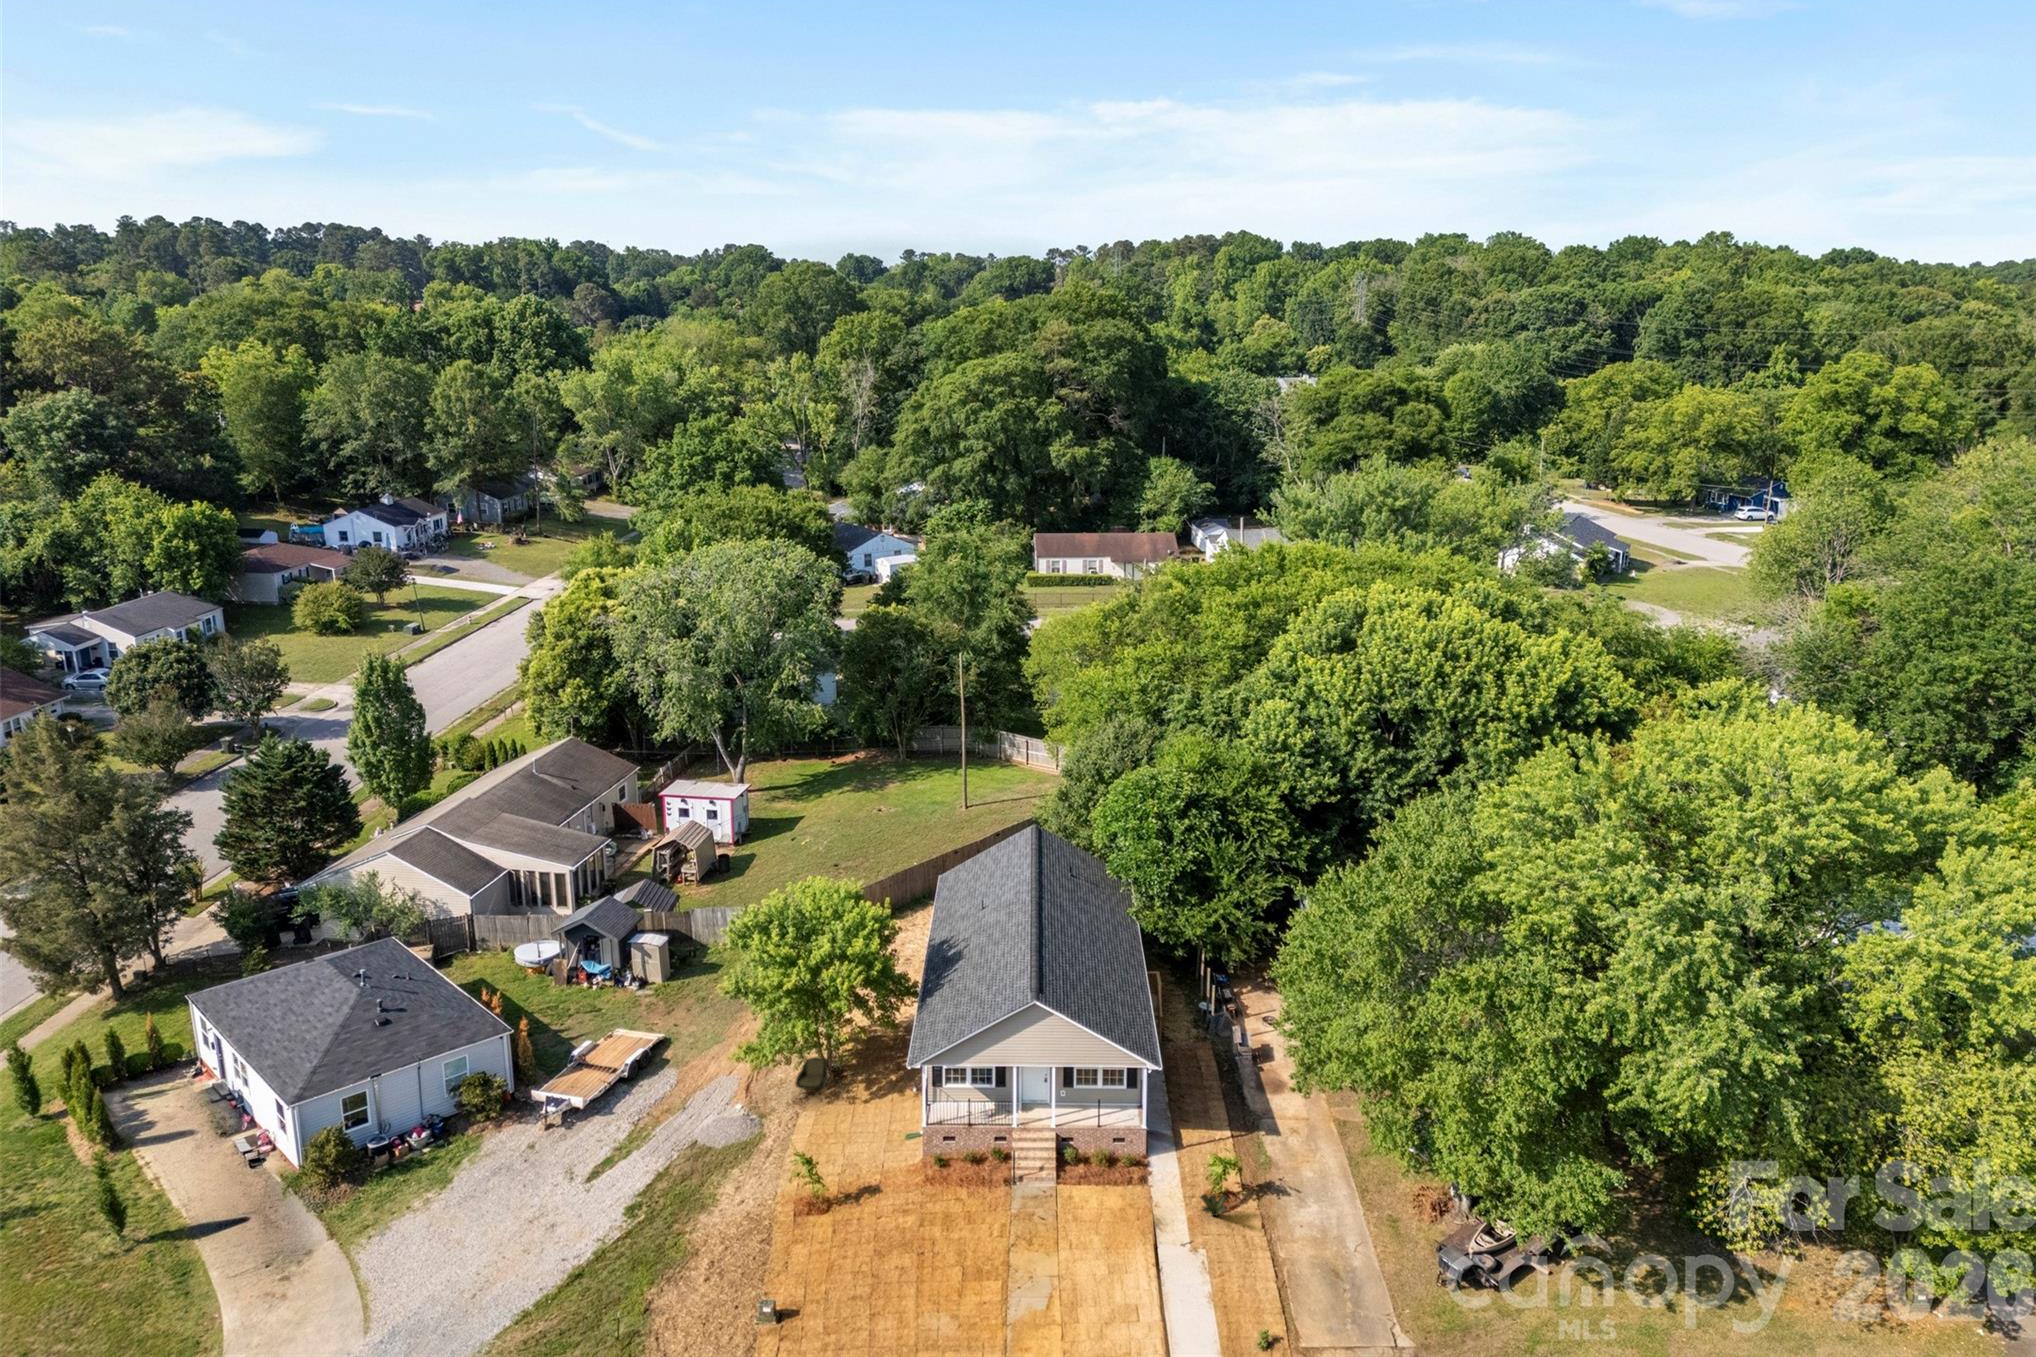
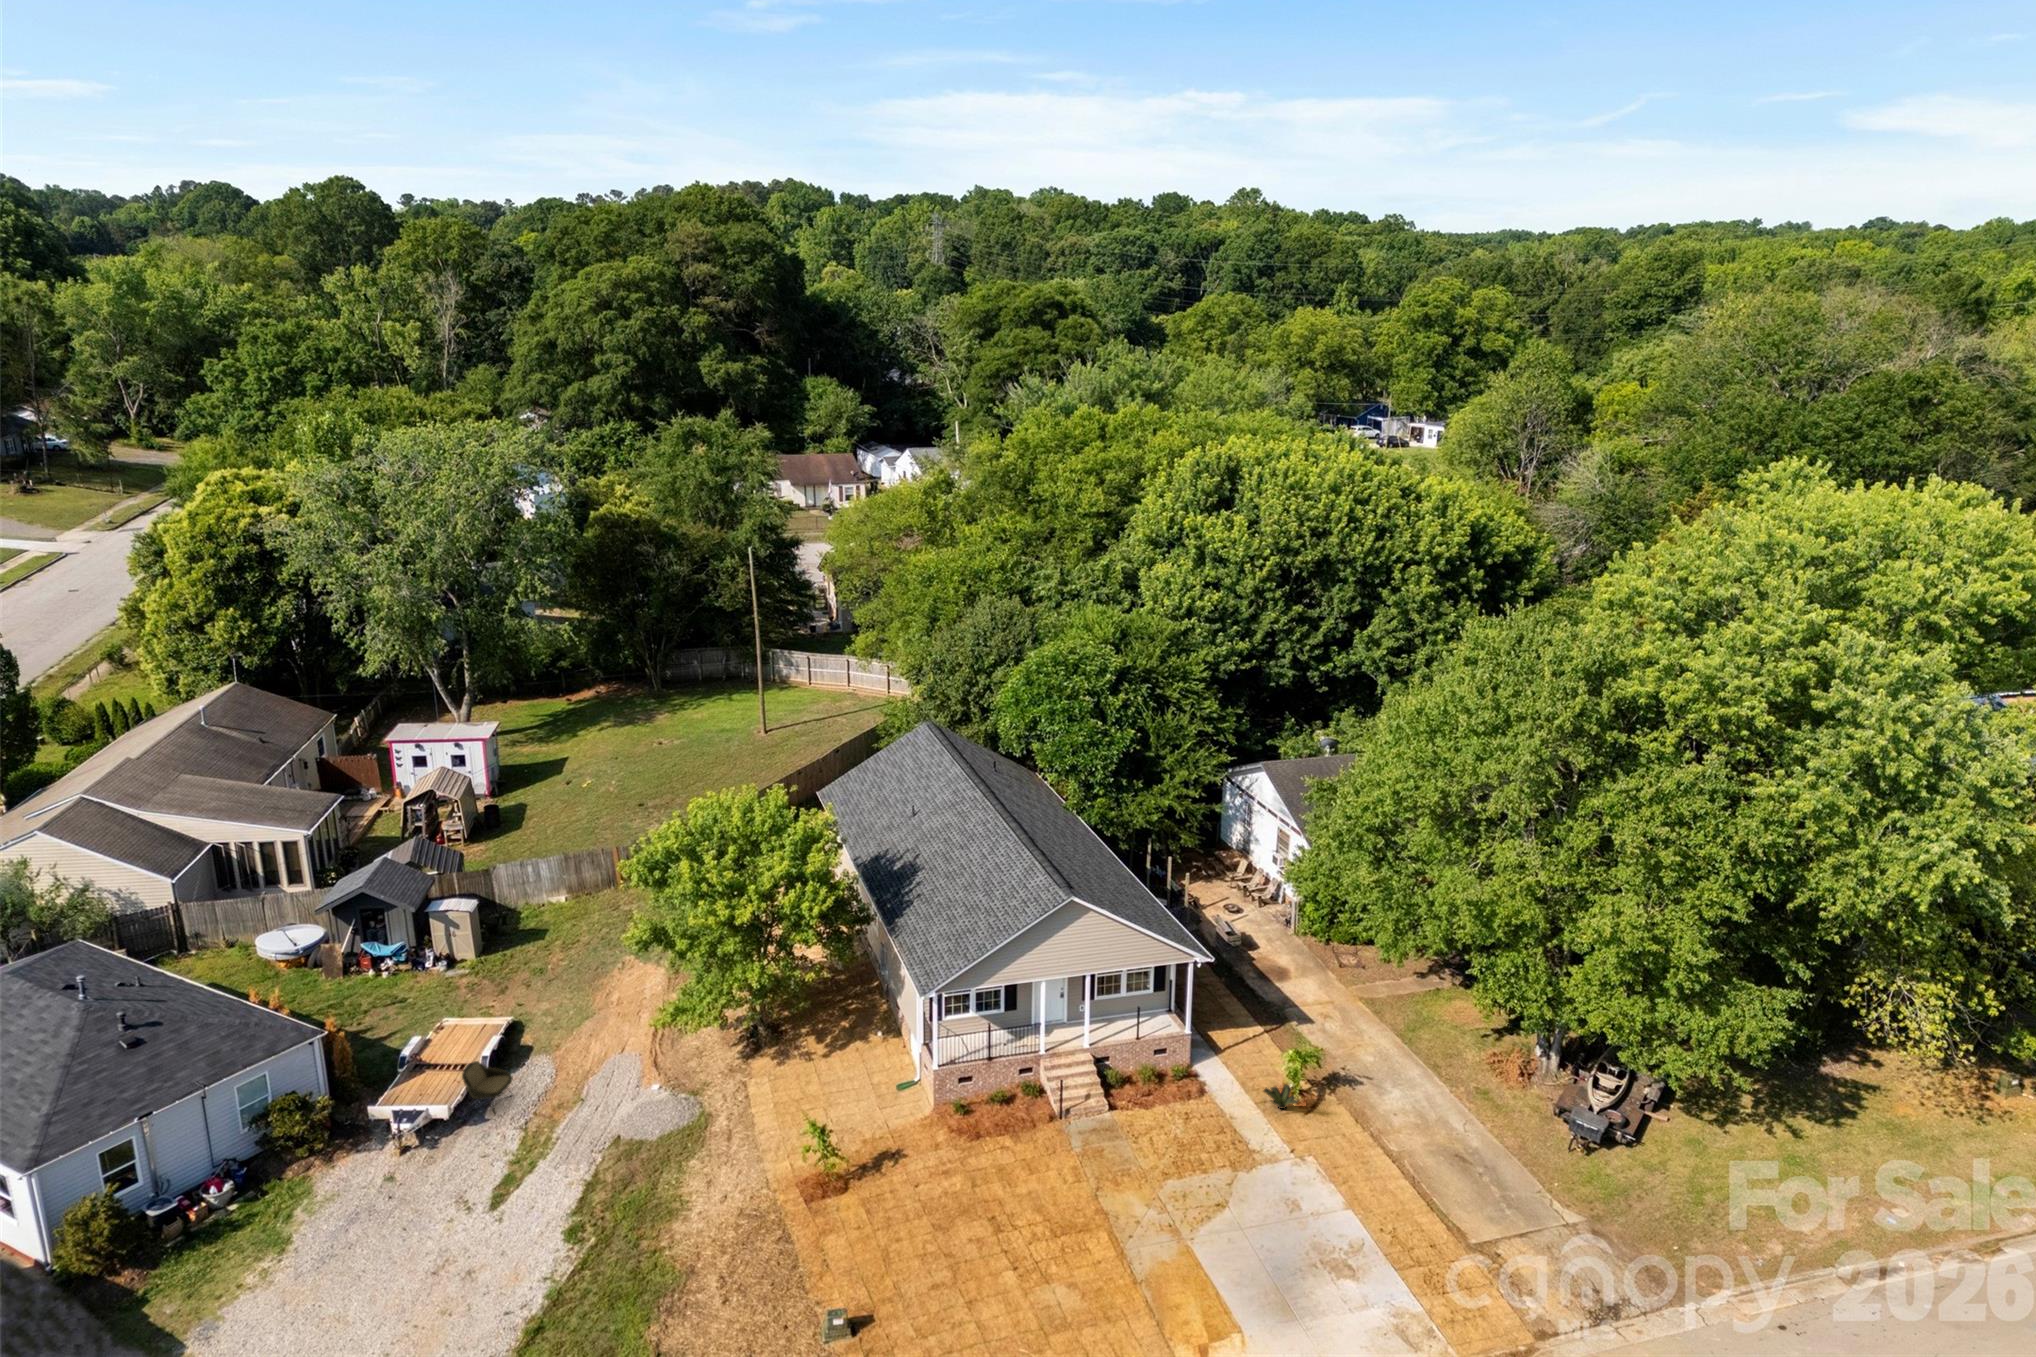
lounge chair: present [795,1057,828,1100] -> present [462,1061,513,1113]

